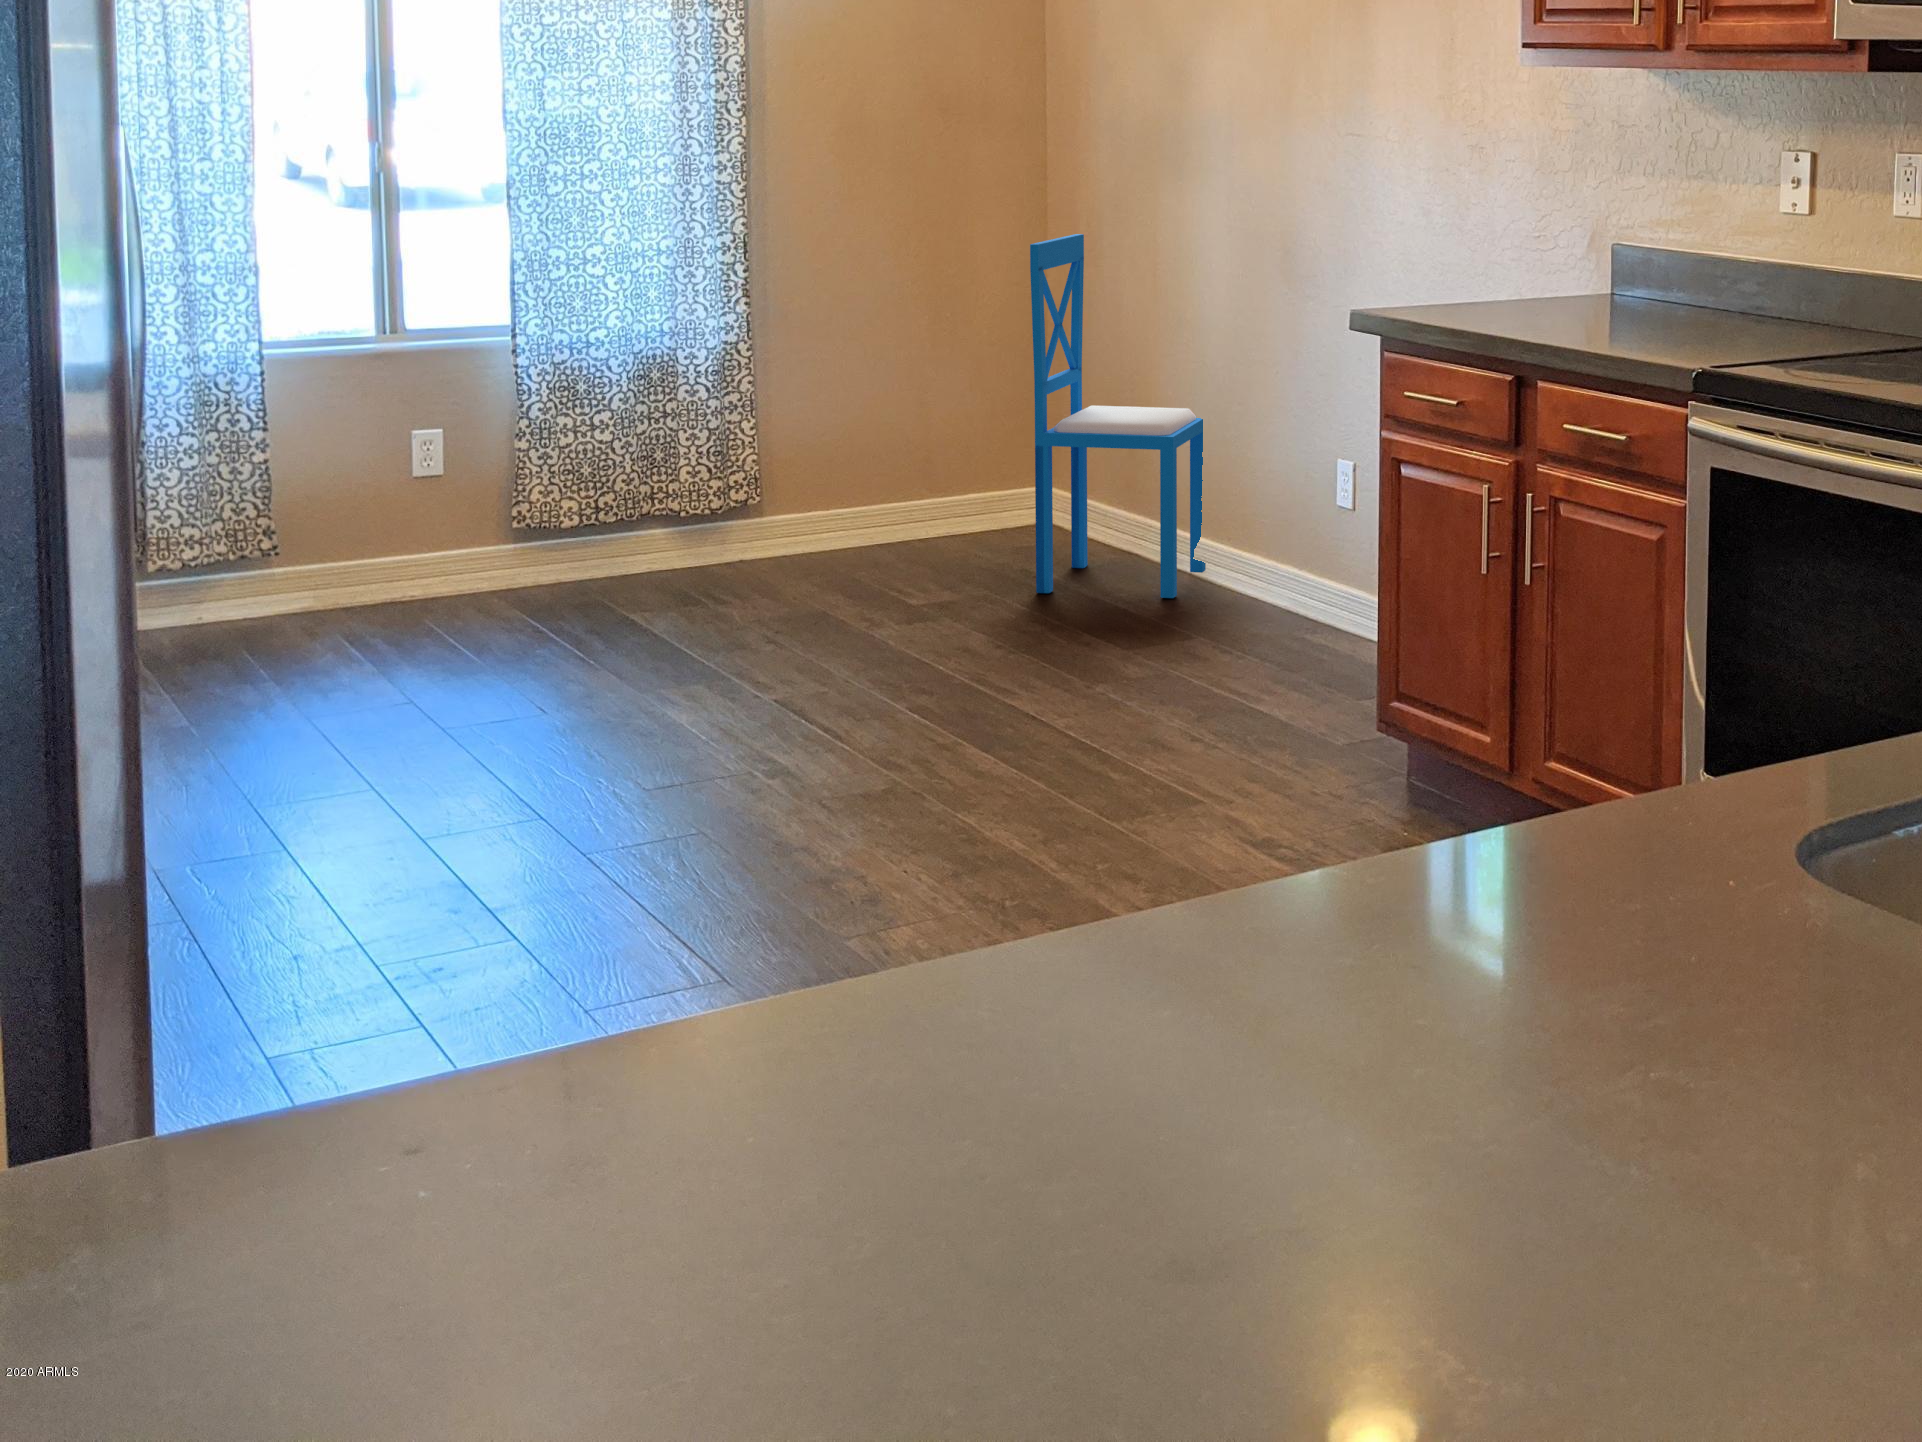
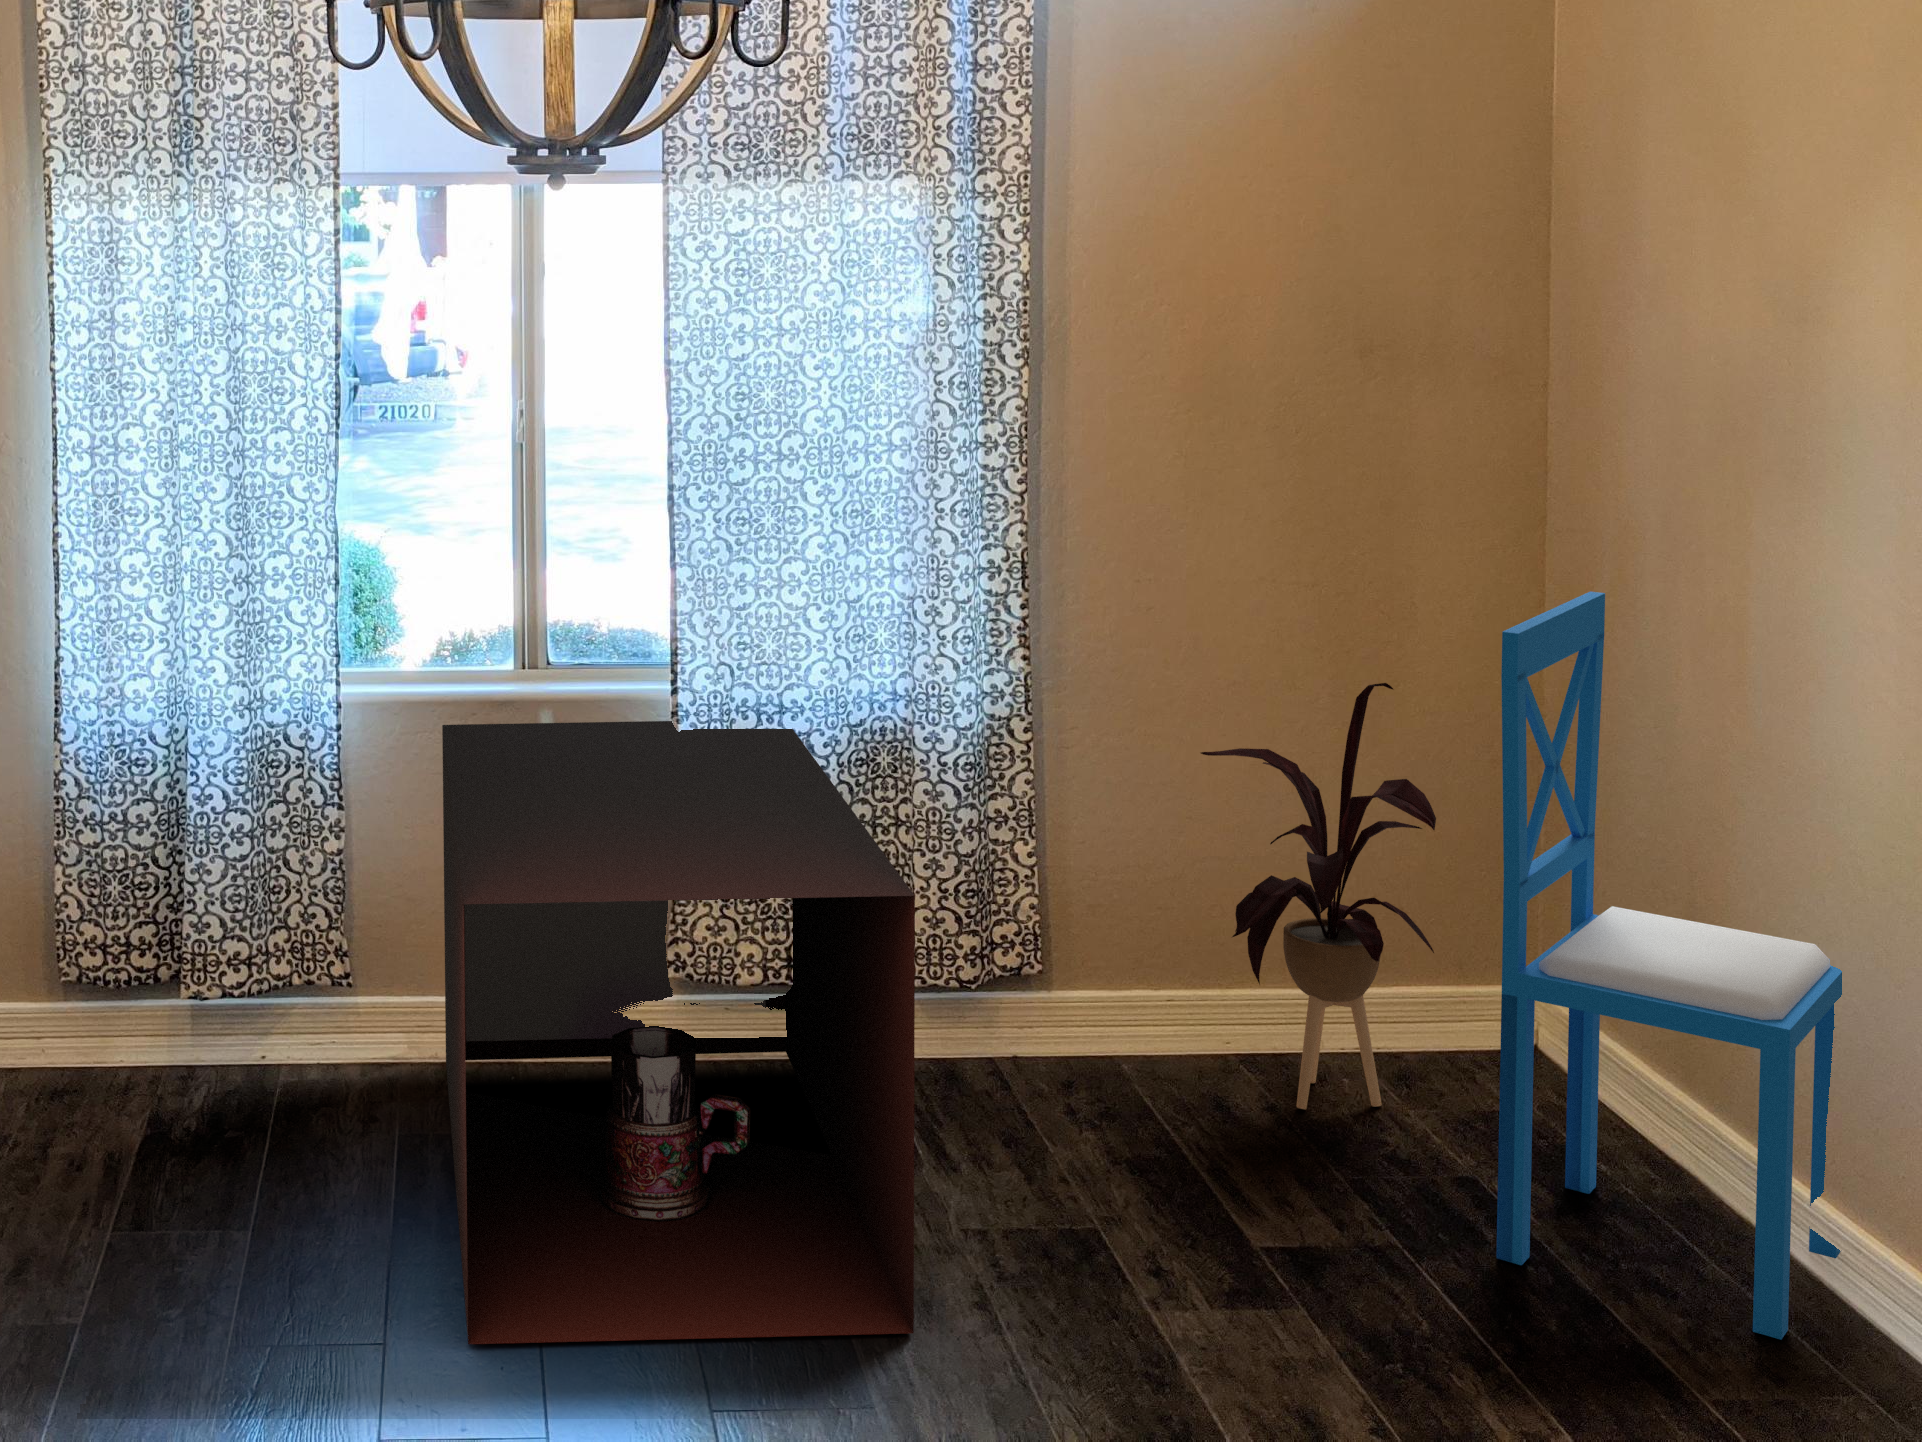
house plant: none [860,299,999,558] -> present [1201,683,1436,1109]
storage cabinet: none [336,352,719,695] -> present [442,721,915,1344]

